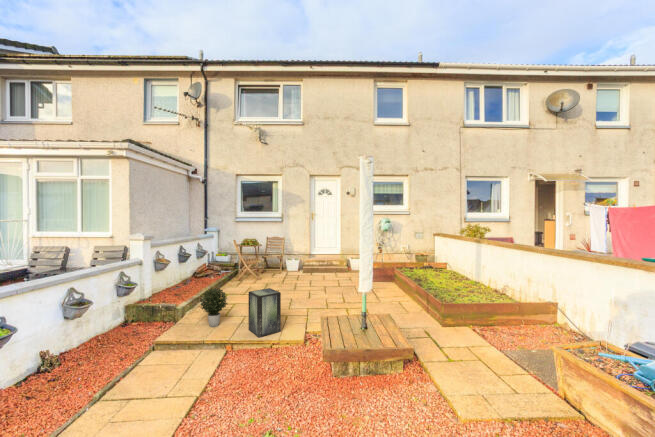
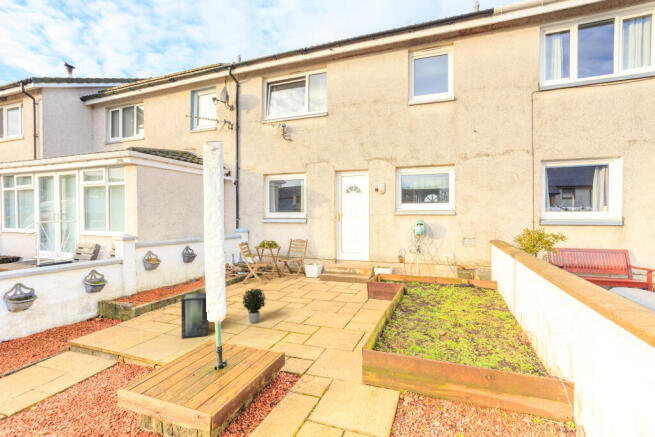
potted plant: present [200,288,227,327] -> present [243,289,265,324]

